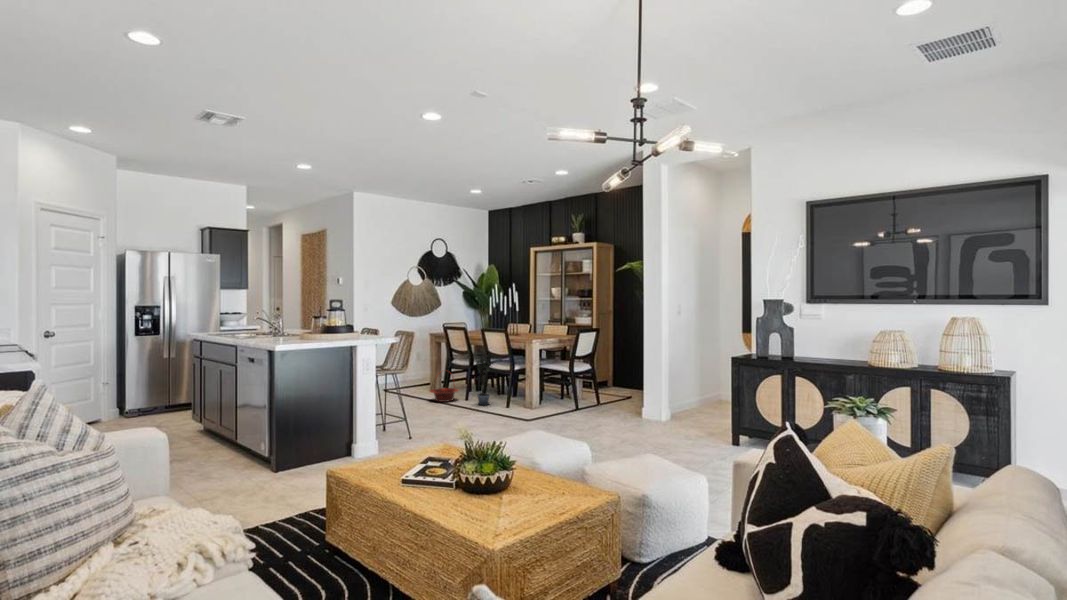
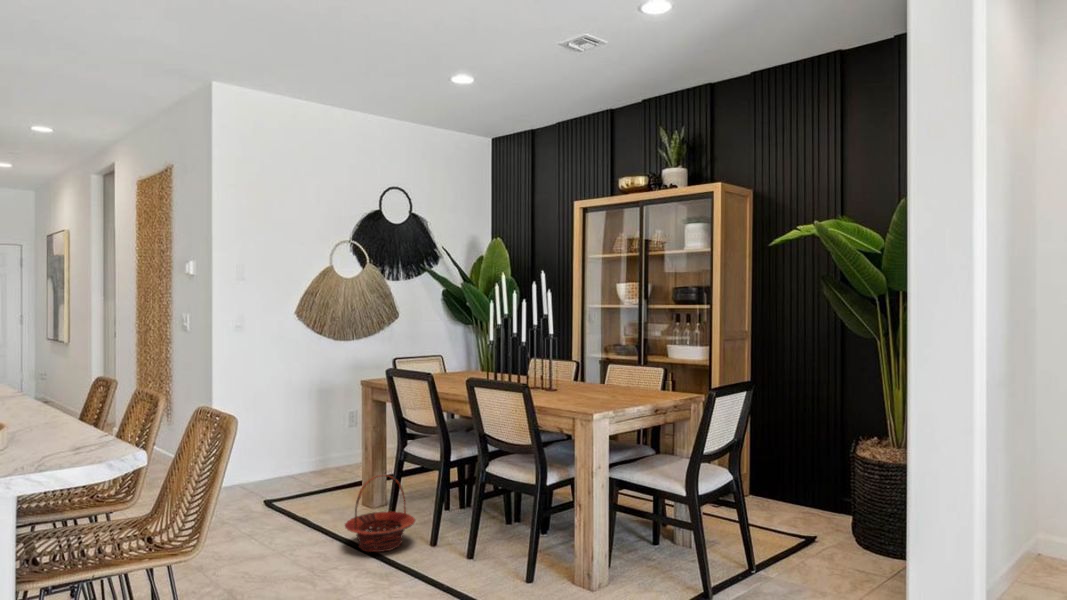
potted plant: present [476,351,495,405] -> none [442,436,498,572]

